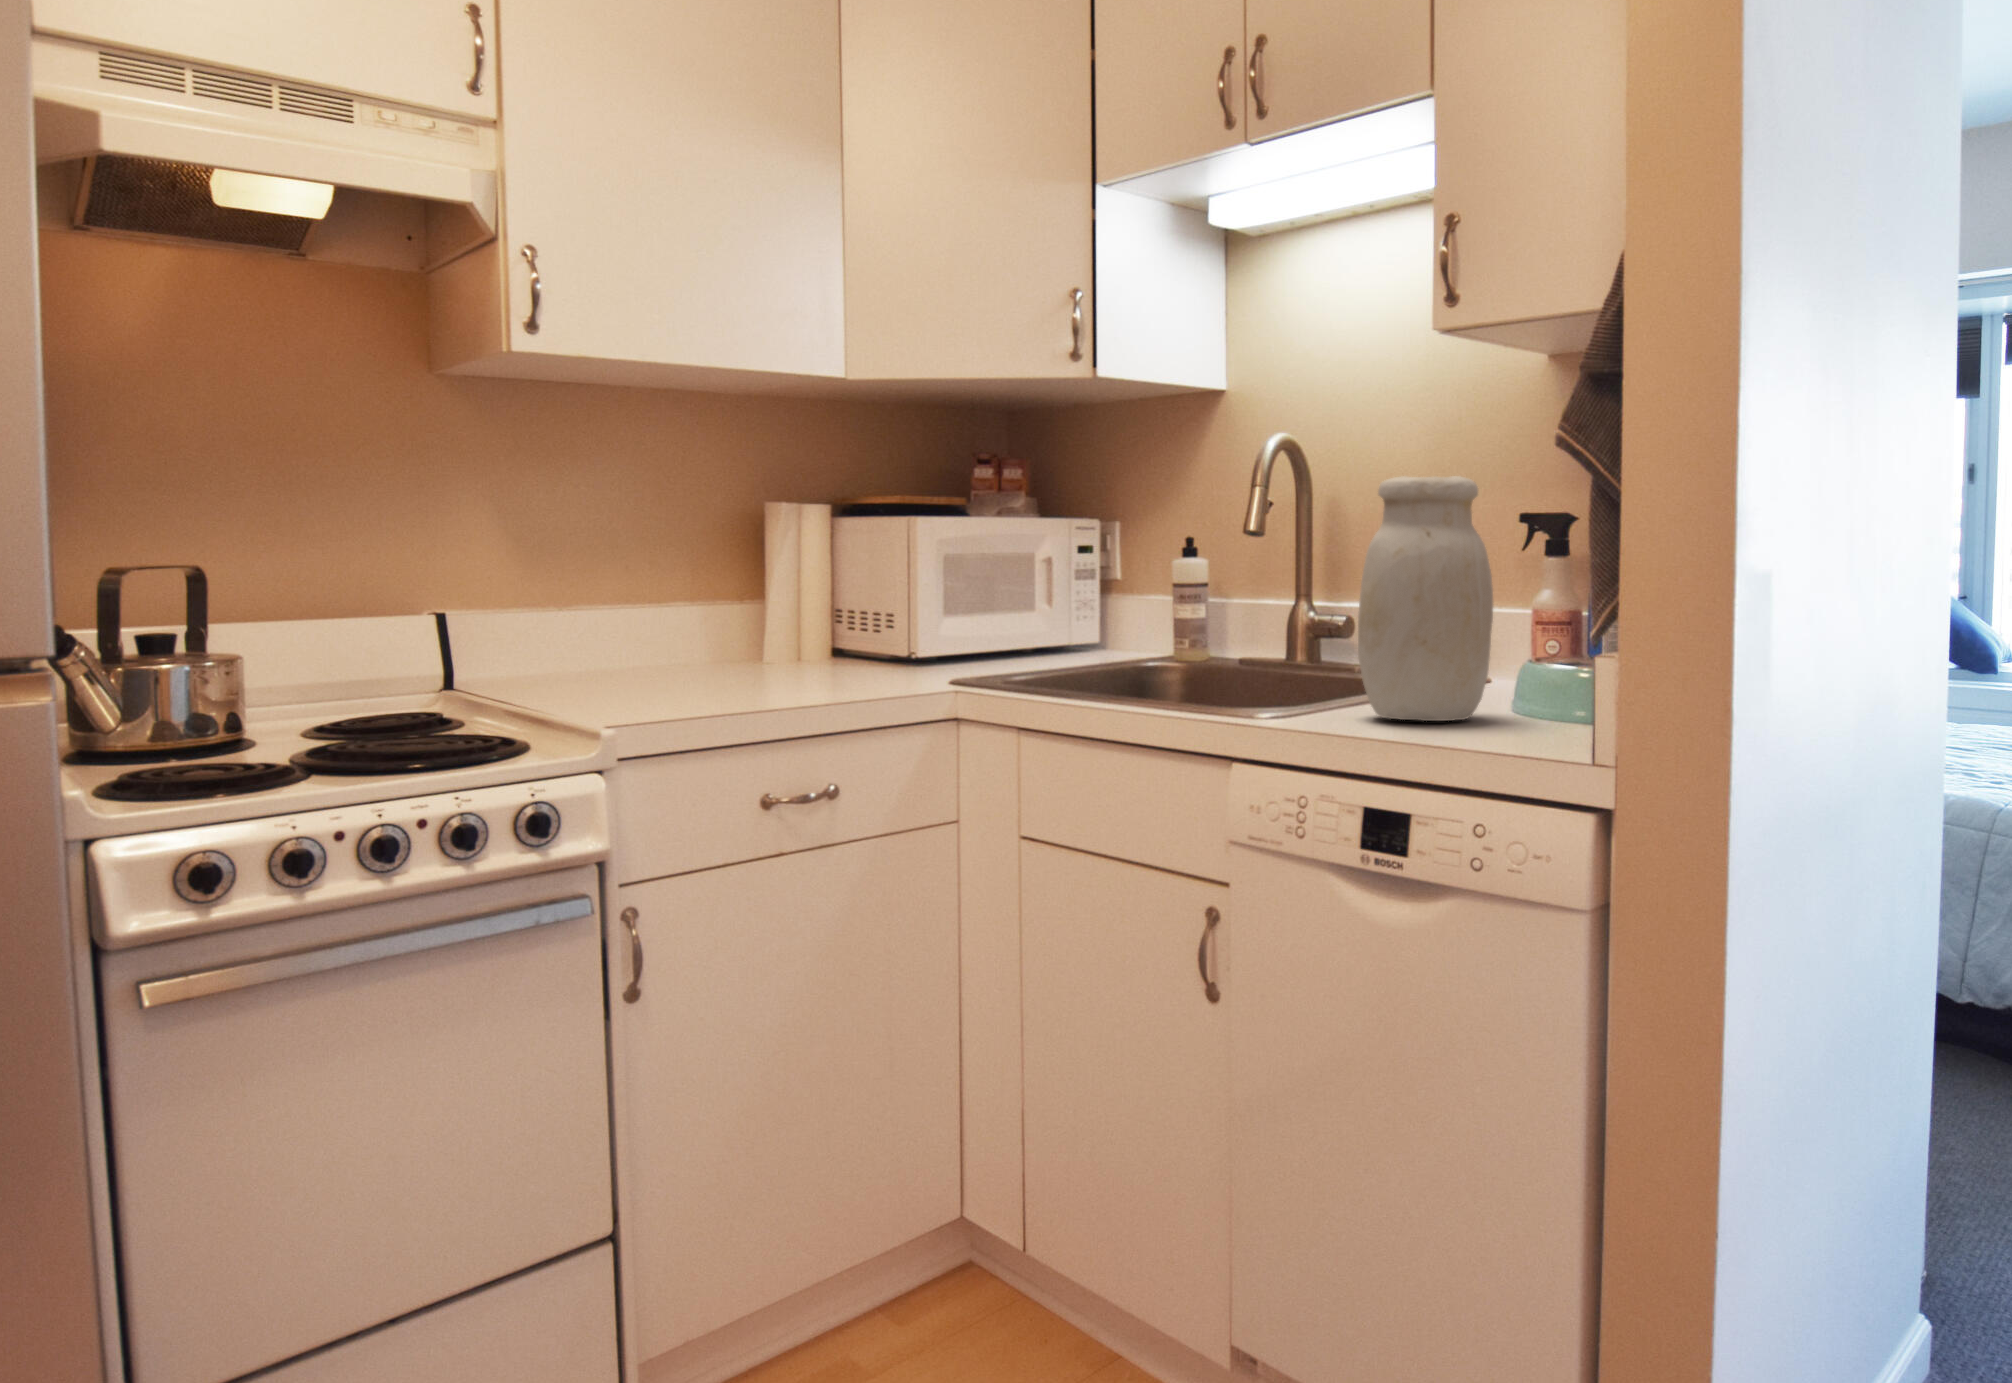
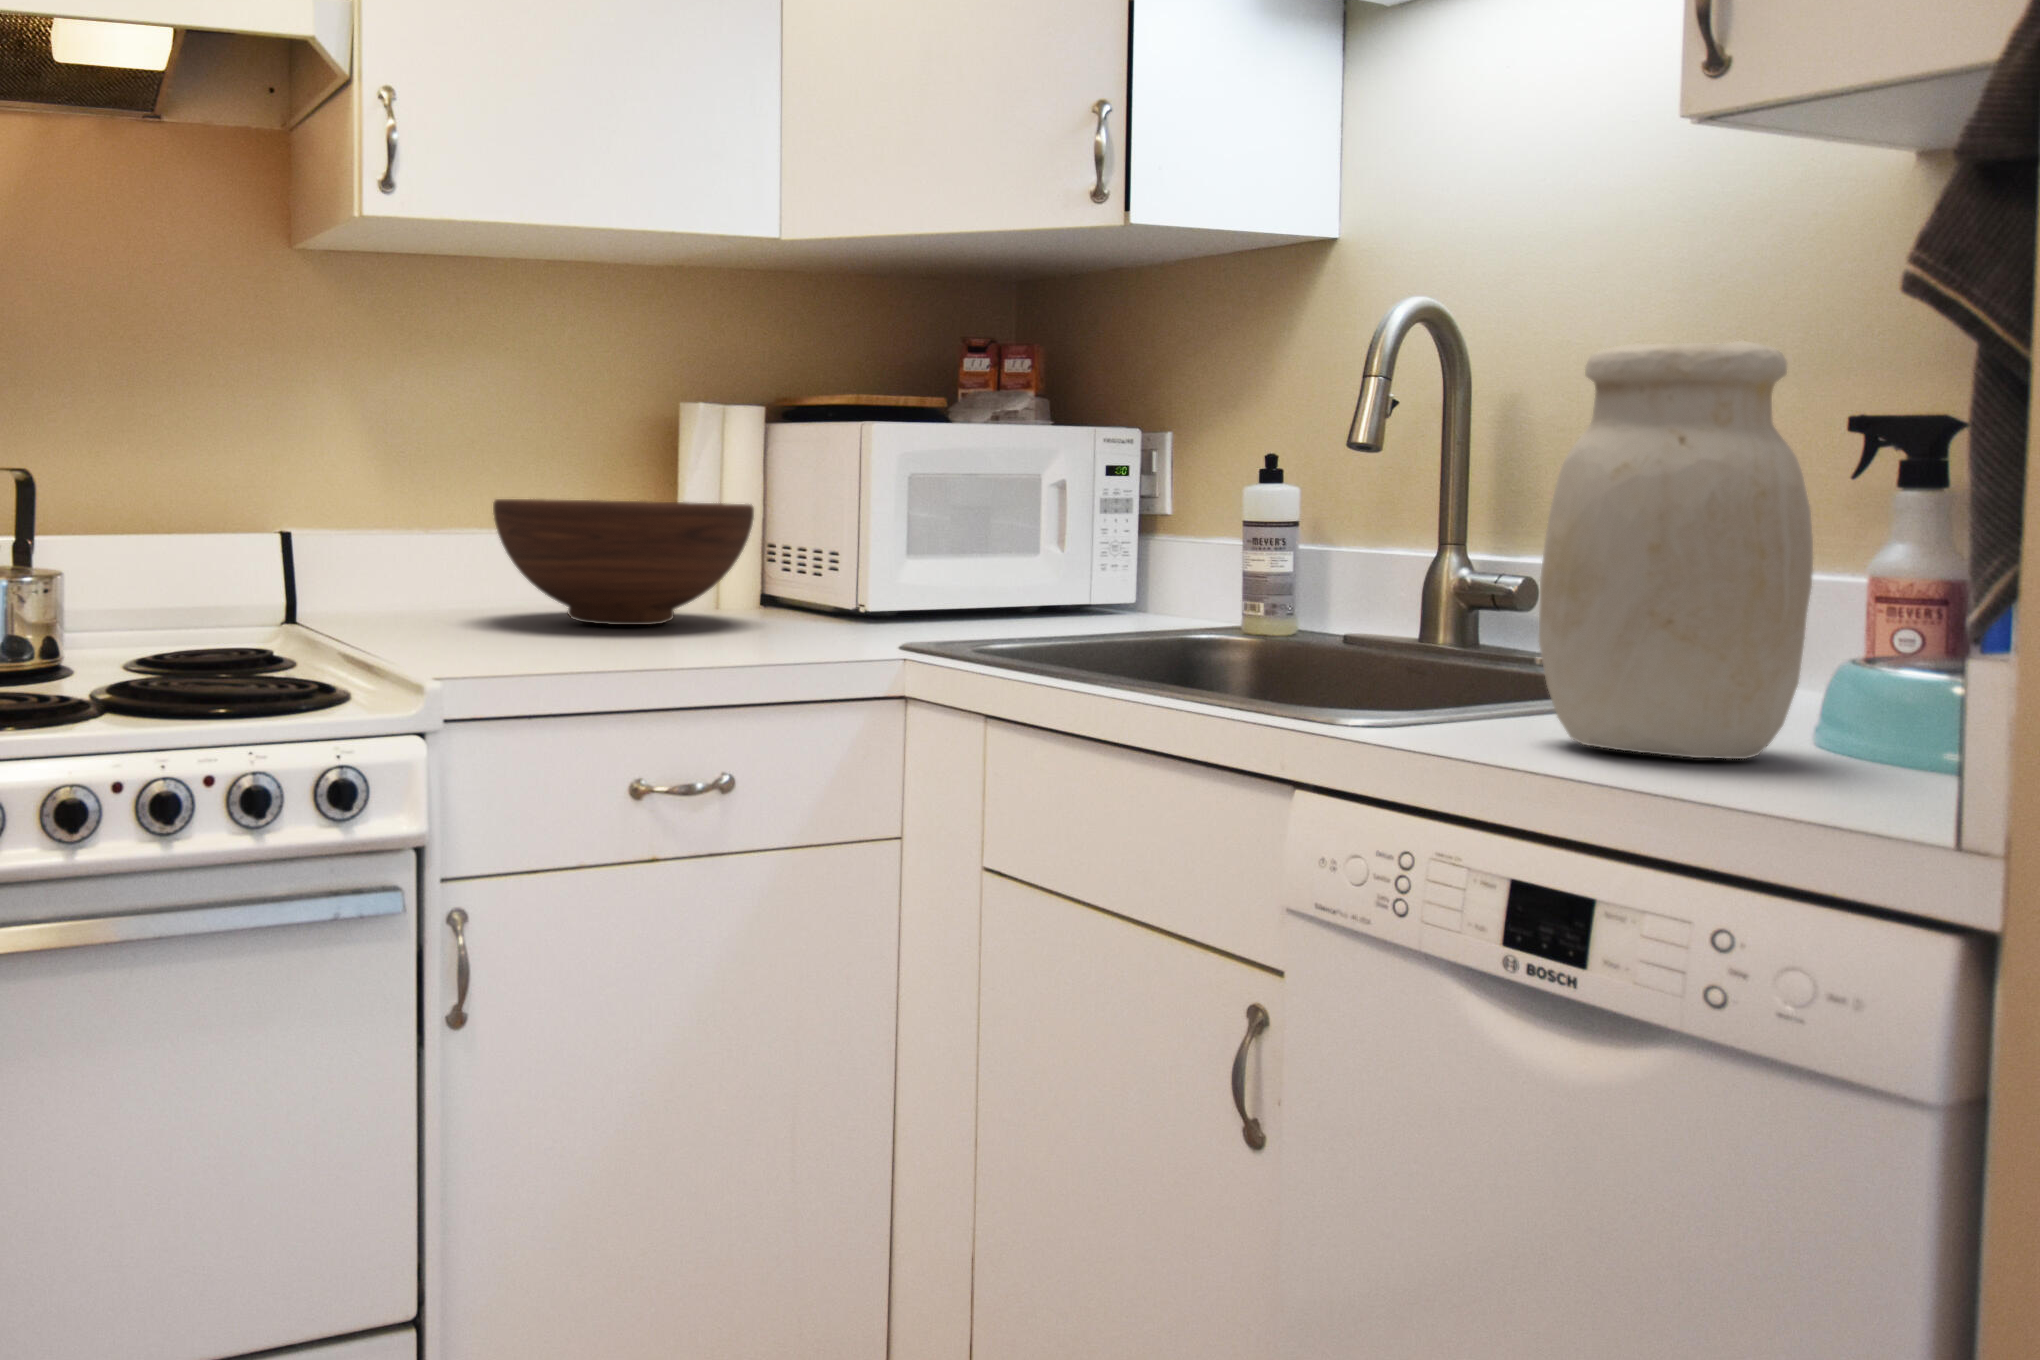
fruit bowl: none [625,581,837,678] -> present [493,499,754,625]

